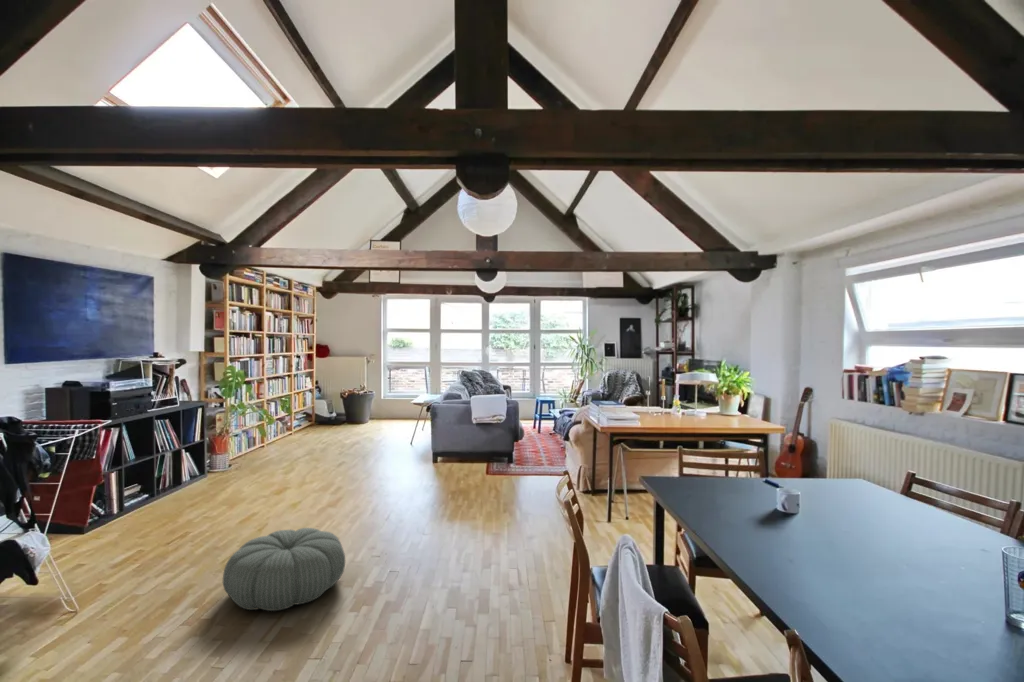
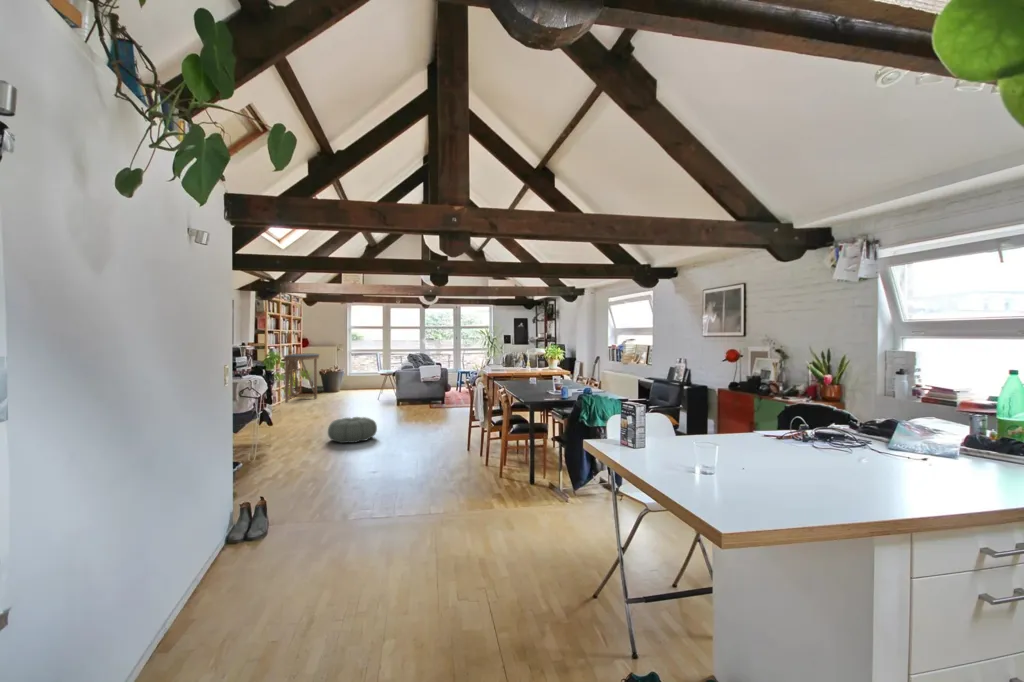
console table: none [267,368,329,446] -> present [284,354,319,403]

